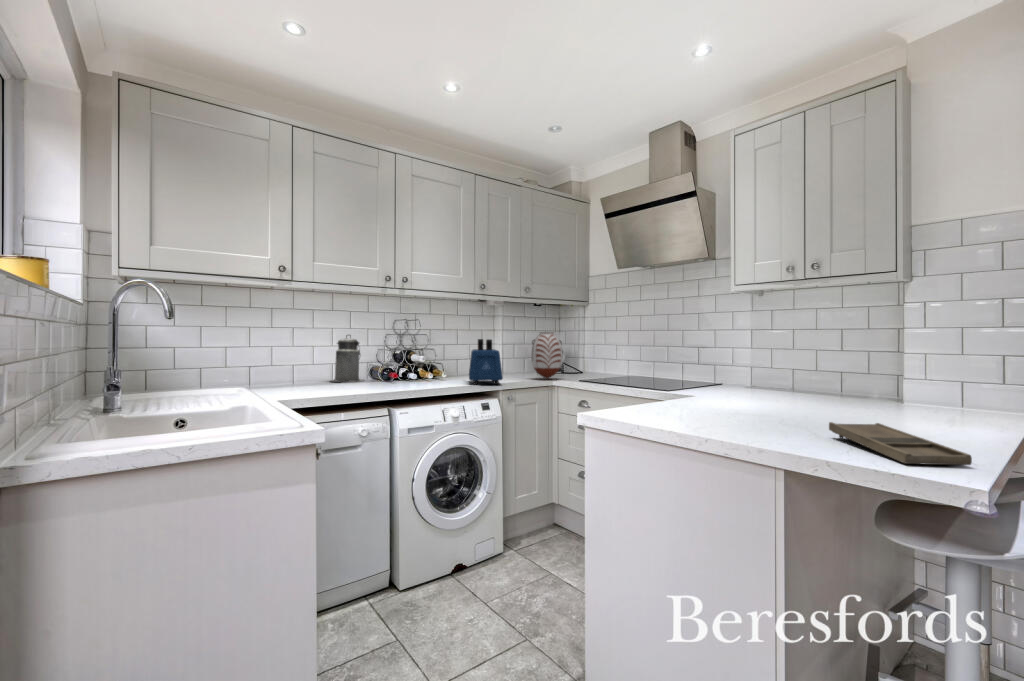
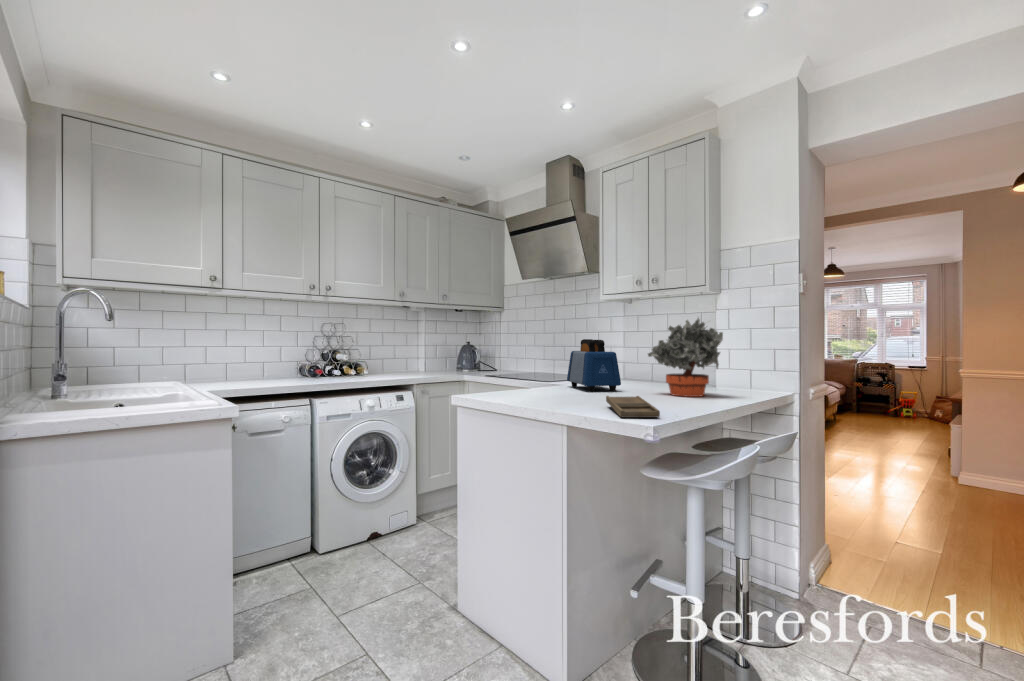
potted plant: none [835,310,956,419] -> present [648,318,723,397]
vase: present [532,332,562,379] -> none [446,333,473,375]
canister: present [331,335,364,382] -> none [261,336,294,377]
toaster: present [469,339,503,385] -> present [567,339,621,392]

